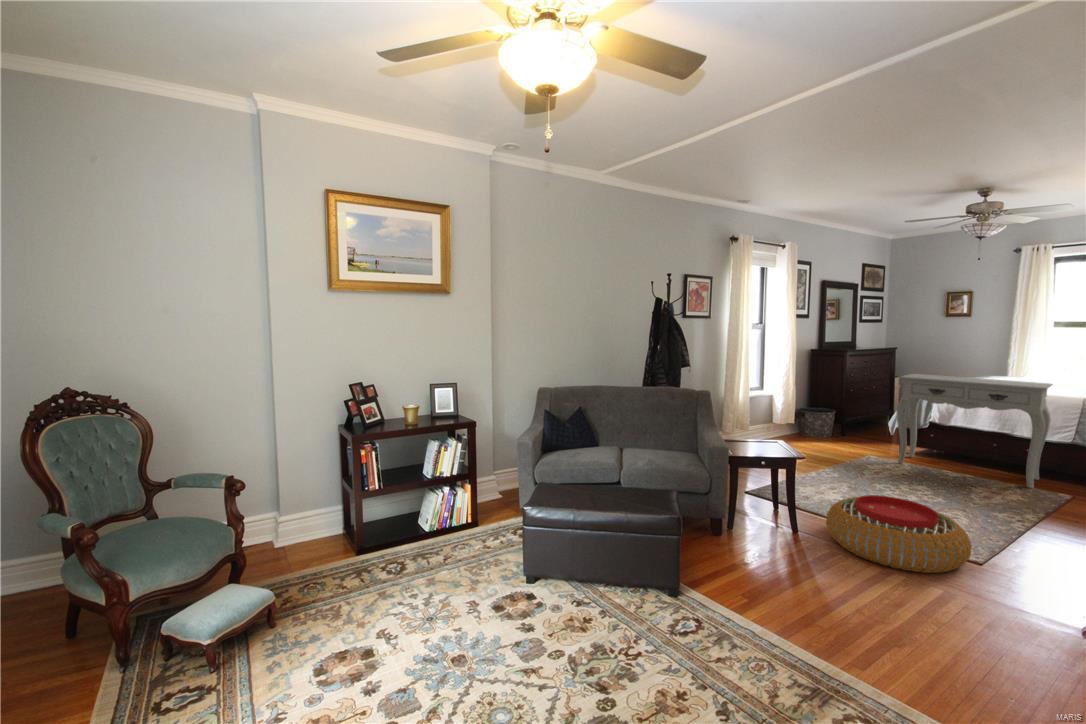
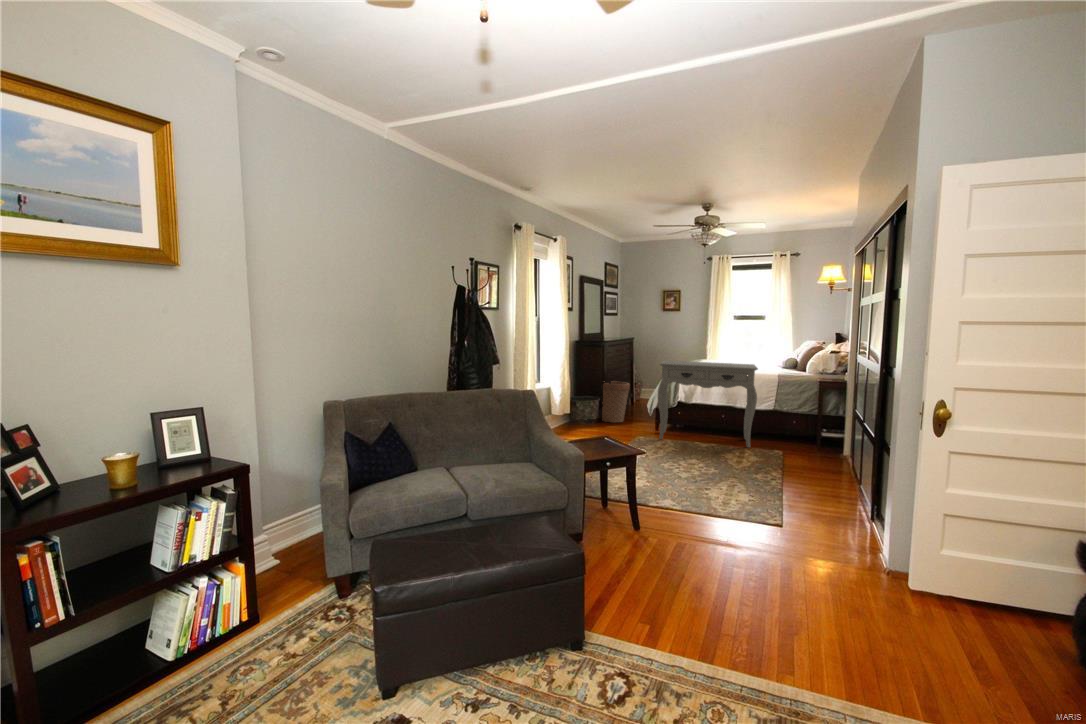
basket: none [838,395,875,441] -> present [602,381,630,422]
pouf: present [826,495,972,573] -> none [656,476,772,545]

